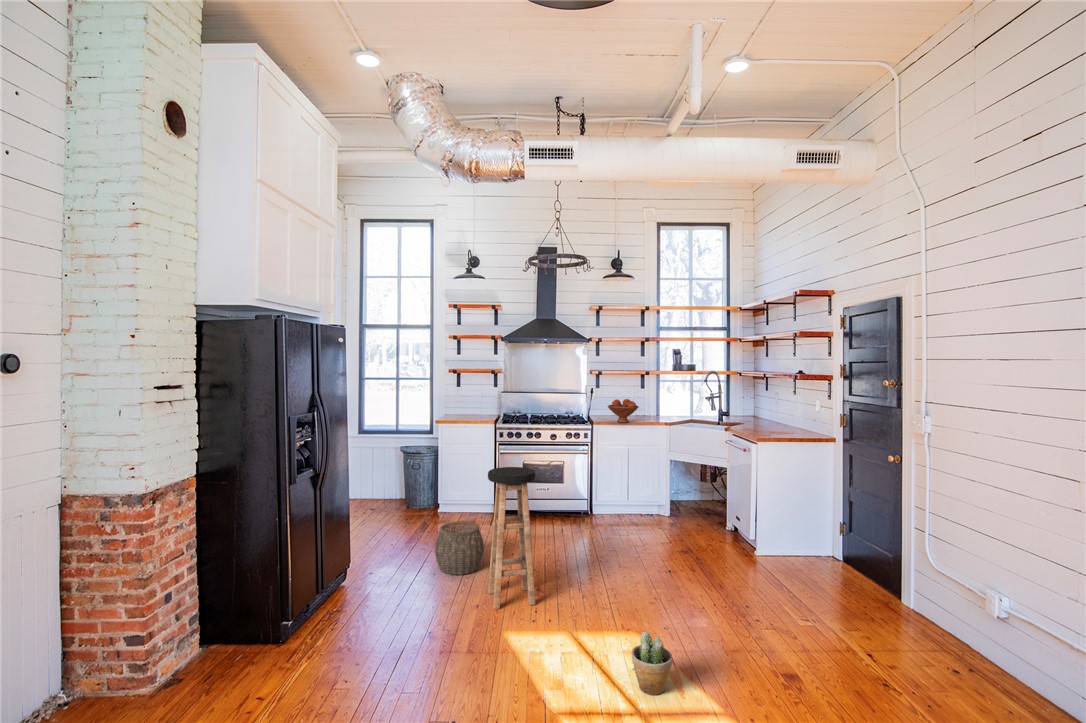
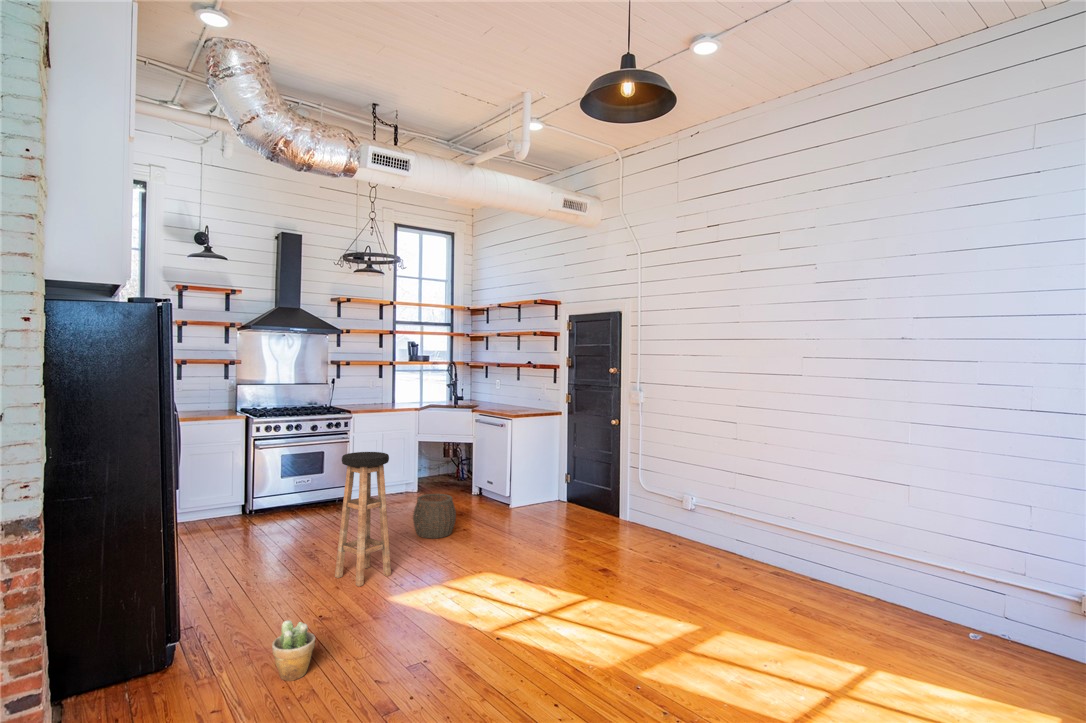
fruit bowl: present [608,399,638,423] -> none [365,388,396,411]
woven basket: present [435,521,484,575] -> present [413,494,456,538]
potted plant: present [632,632,672,695] -> present [272,620,315,681]

